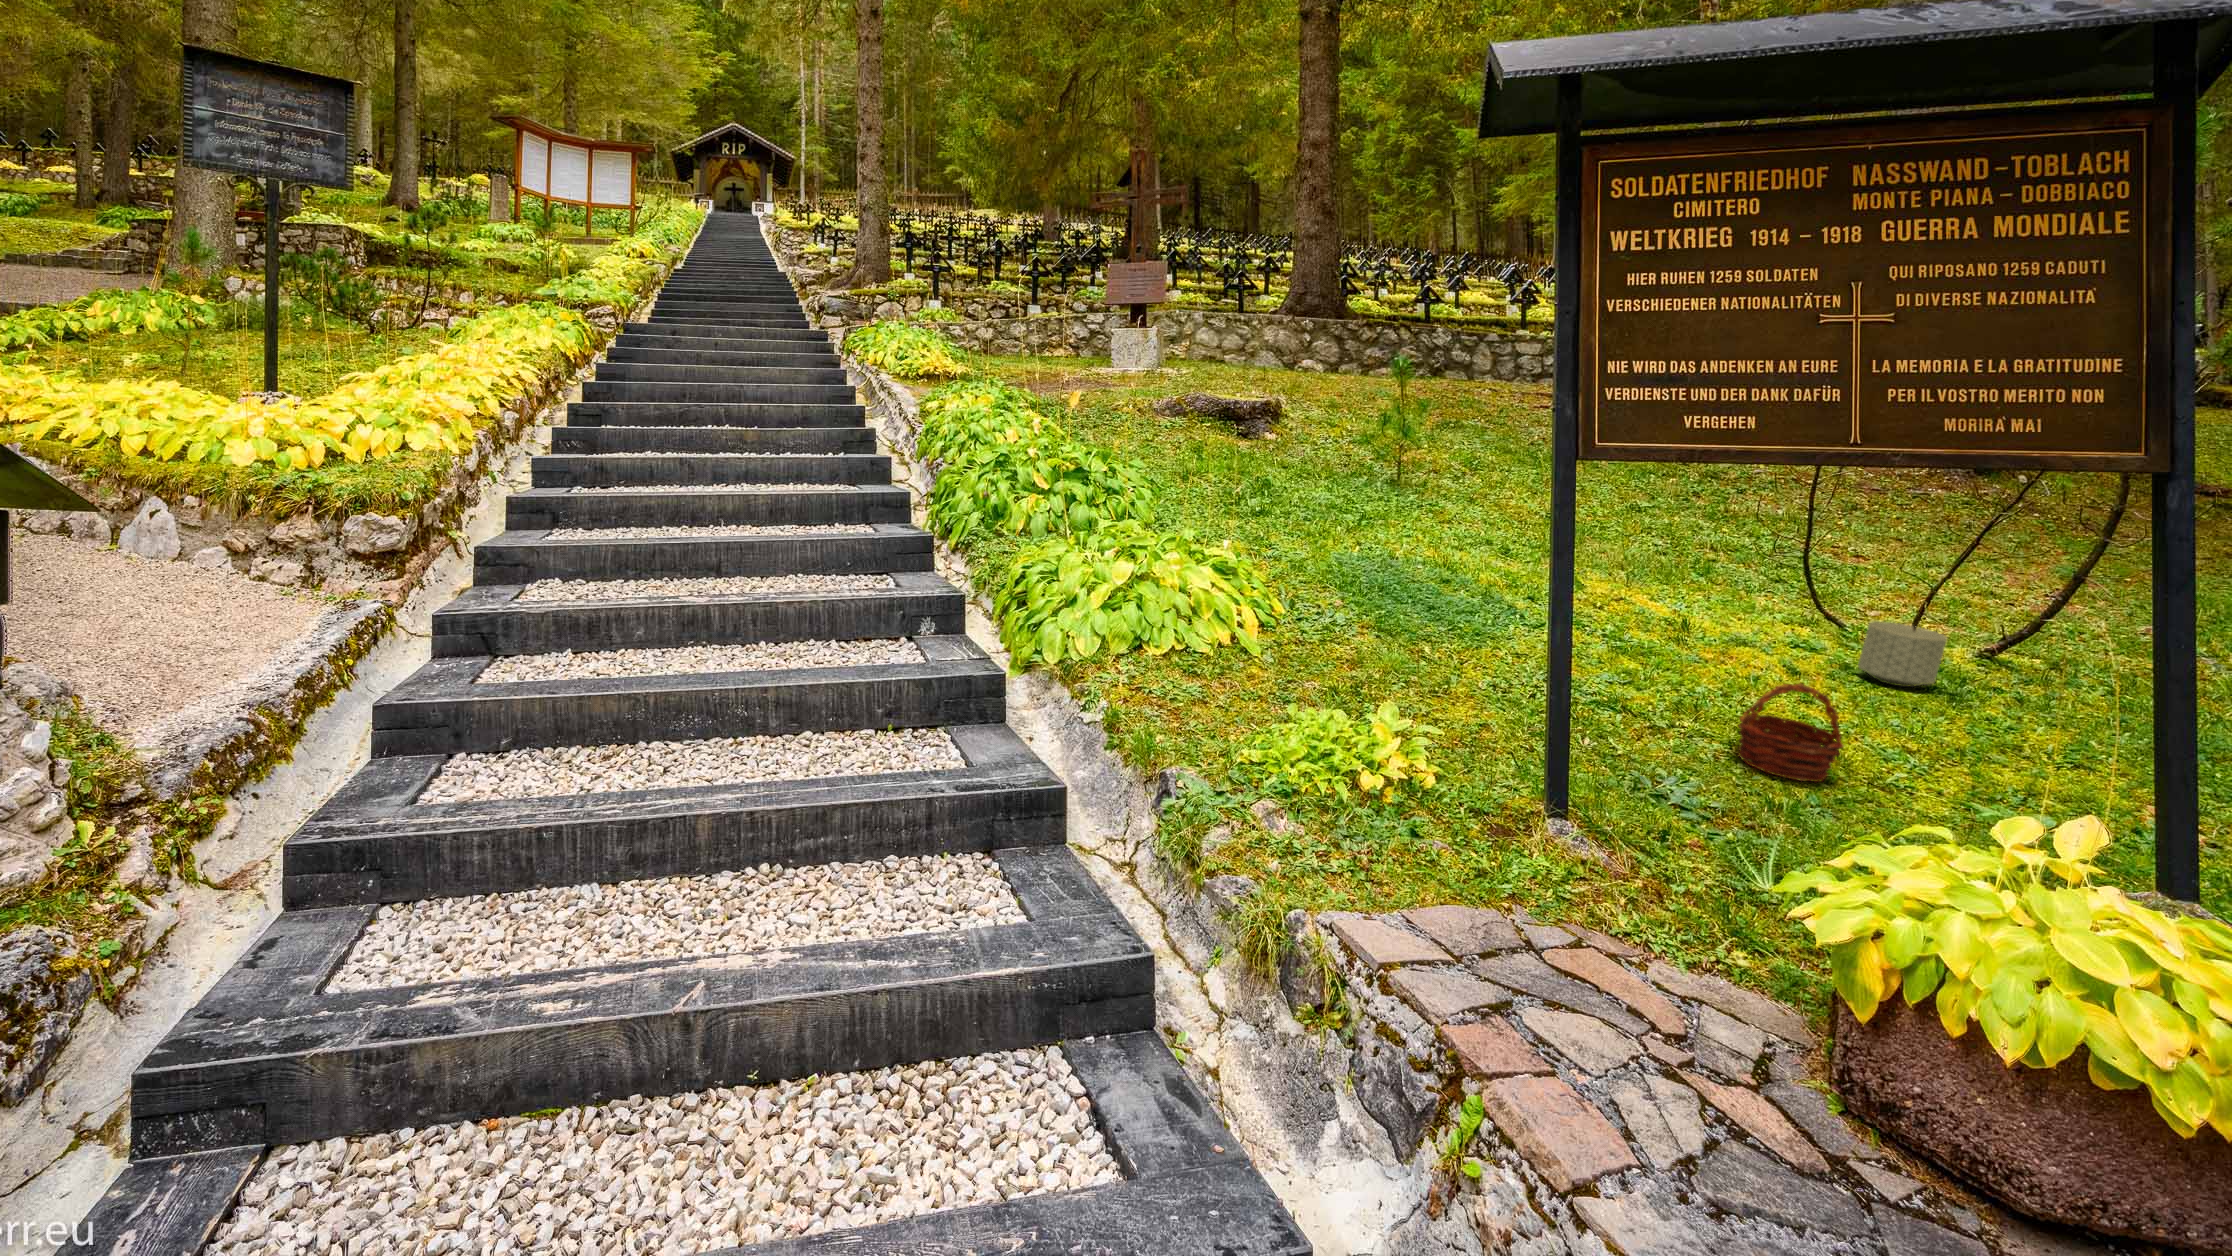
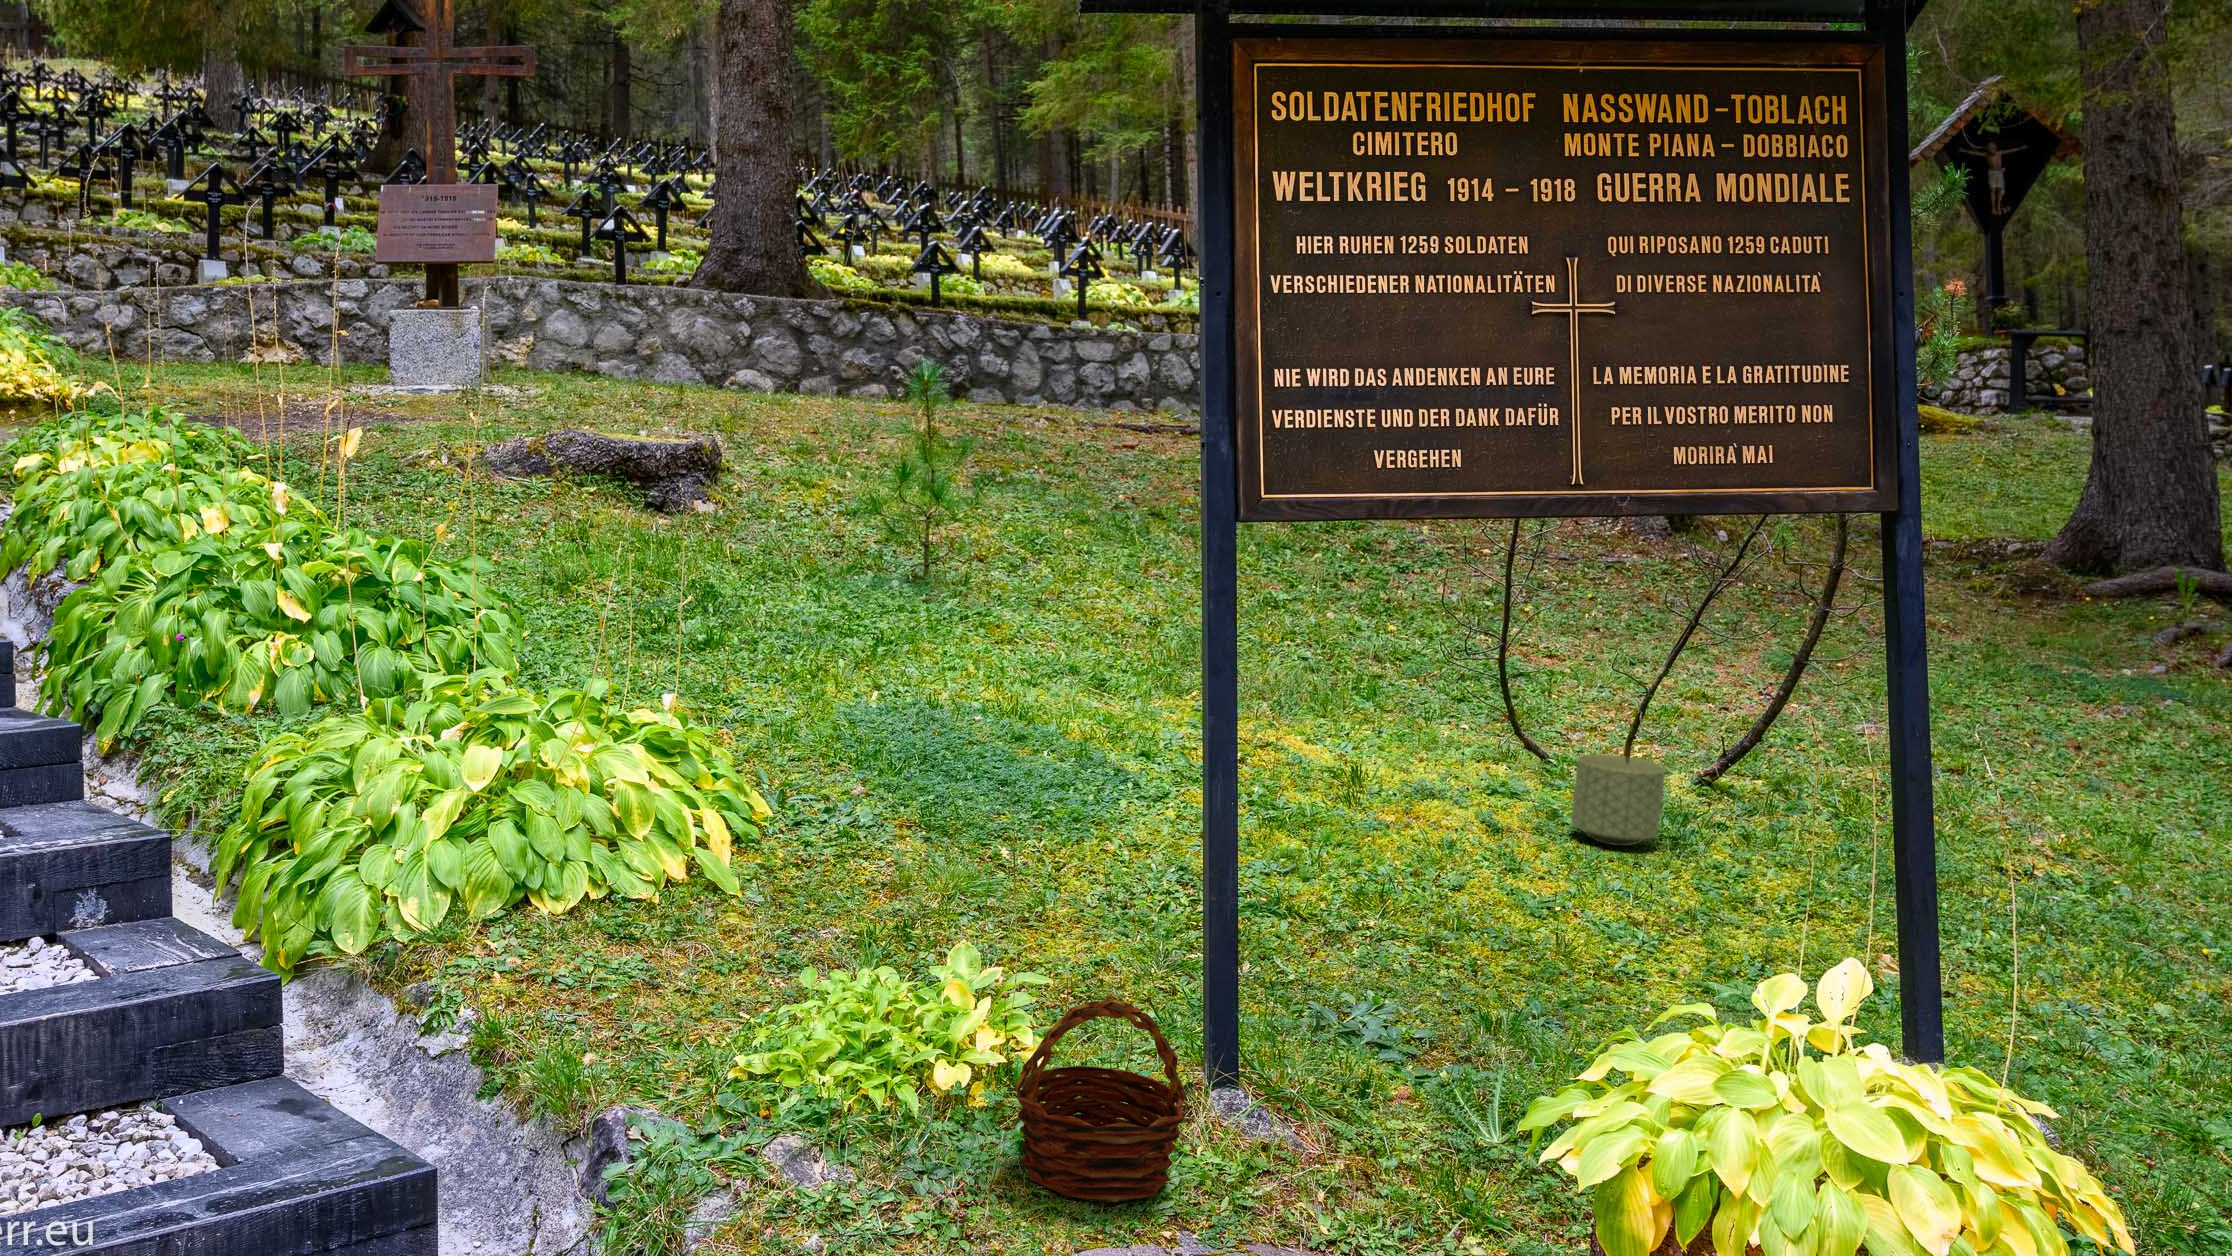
basket: present [1738,684,1844,781] -> present [1014,998,1187,1203]

